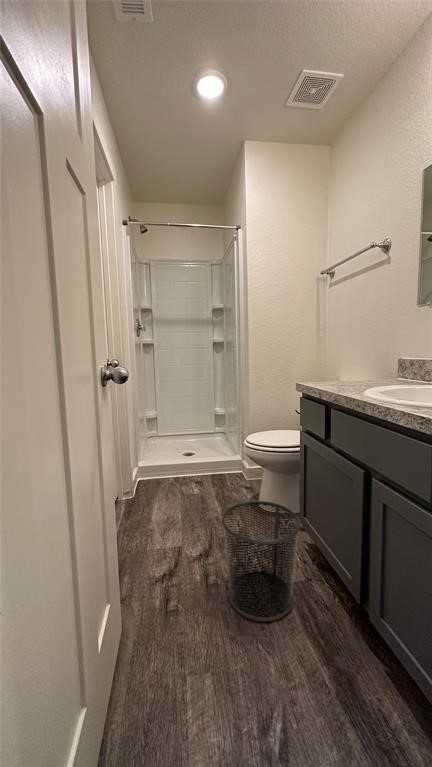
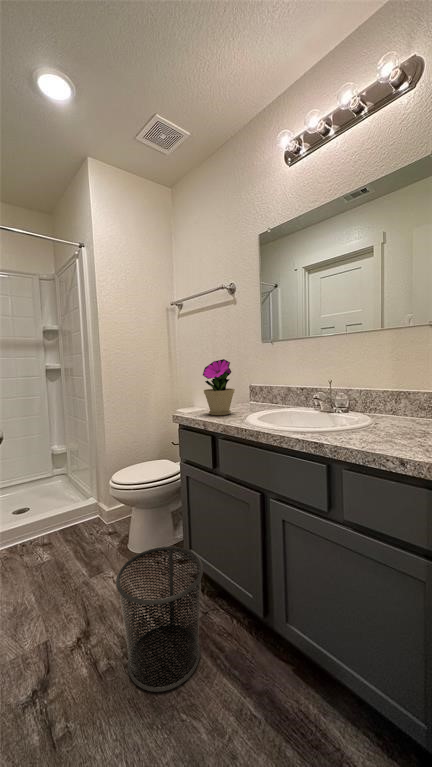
flower pot: none [327,326,364,386] -> present [203,359,235,415]

